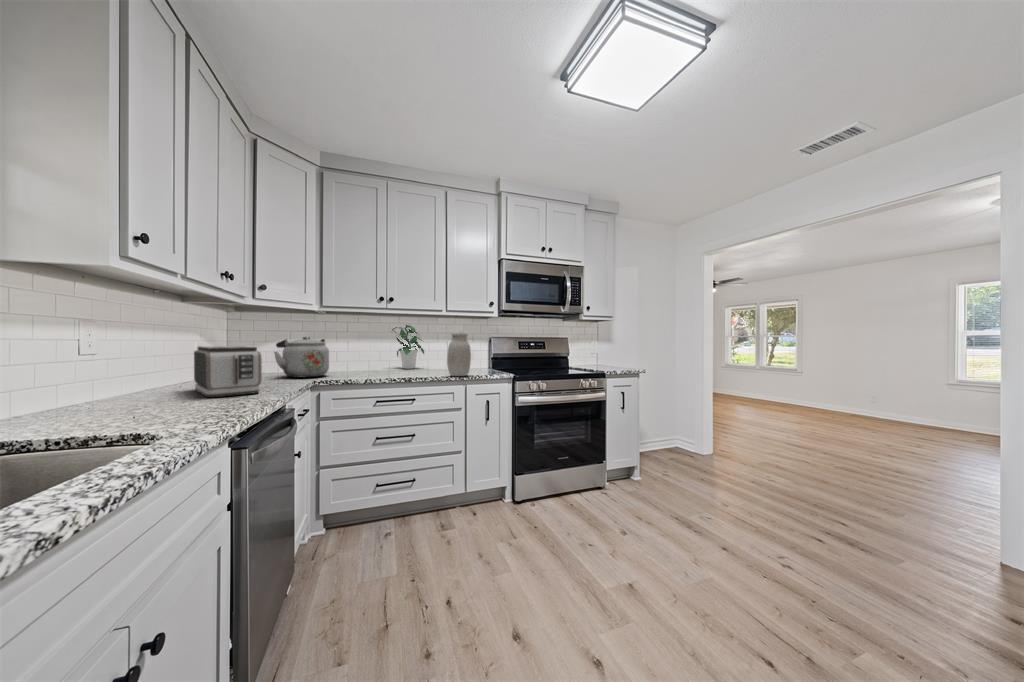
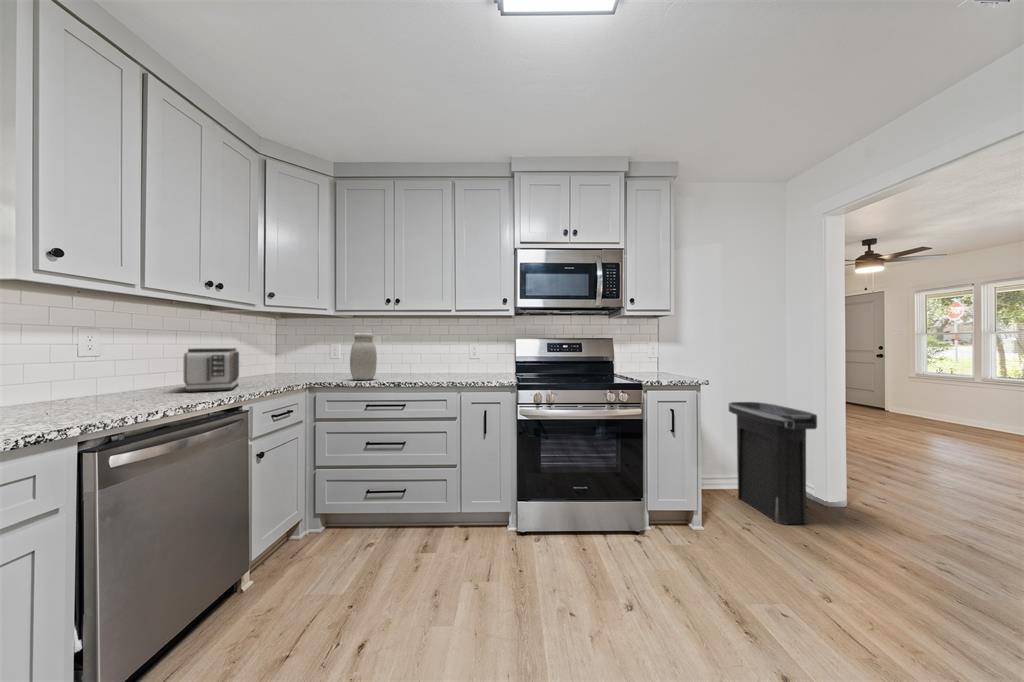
potted plant: present [392,325,424,369] -> none [408,327,443,374]
jar: present [447,332,471,376] -> present [350,333,377,380]
kettle: present [274,337,329,378] -> none [280,340,334,379]
trash can: none [641,384,708,470] -> present [729,402,817,525]

